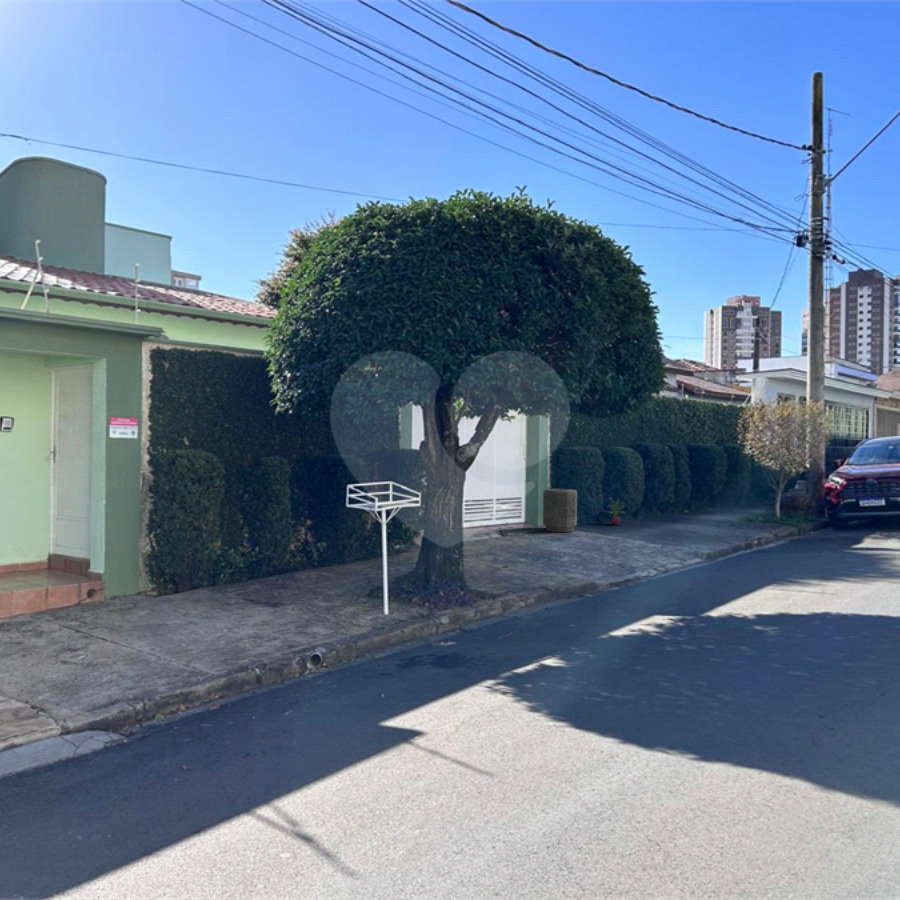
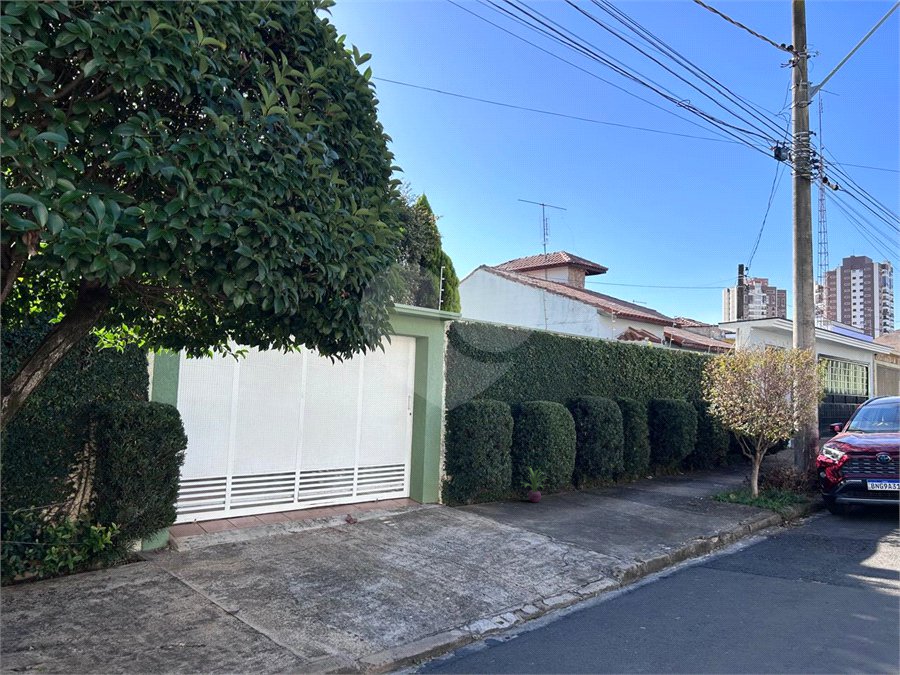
trash can: present [543,489,577,532] -> none [427,454,472,514]

